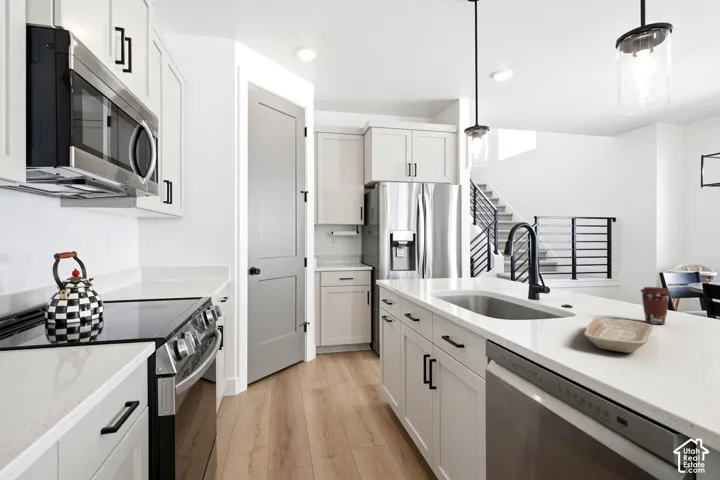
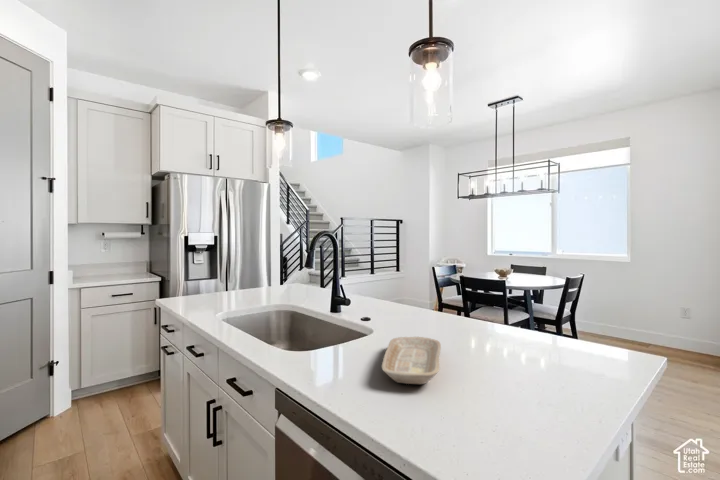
coffee cup: present [641,287,671,324] -> none [428,298,452,334]

